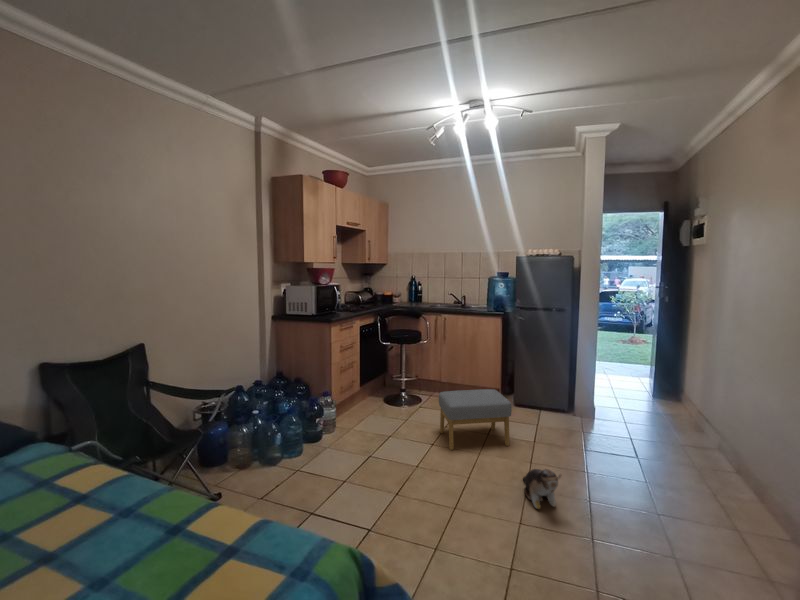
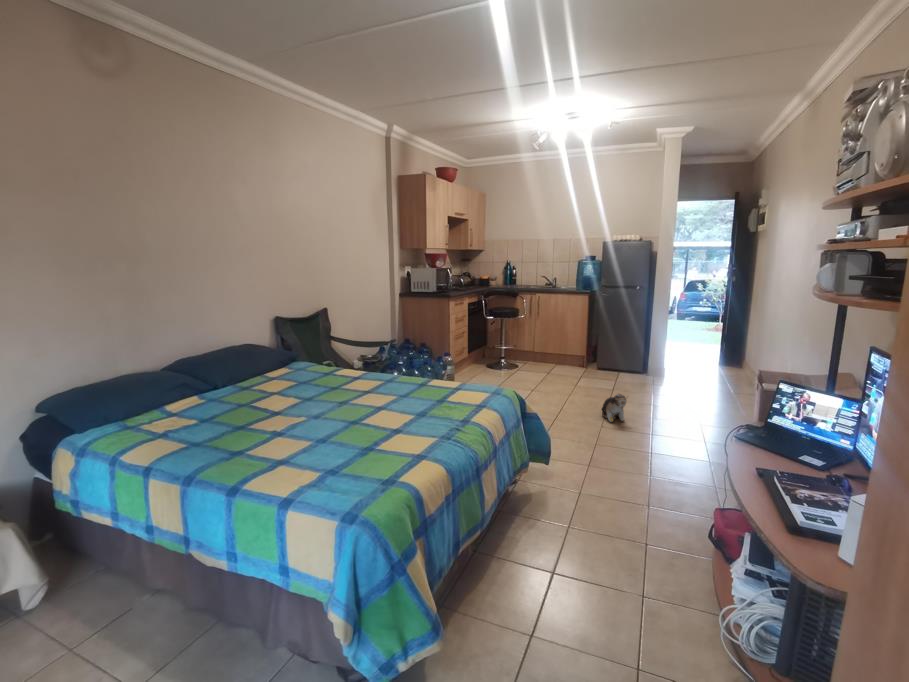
footstool: present [439,389,512,450] -> none [536,351,595,394]

